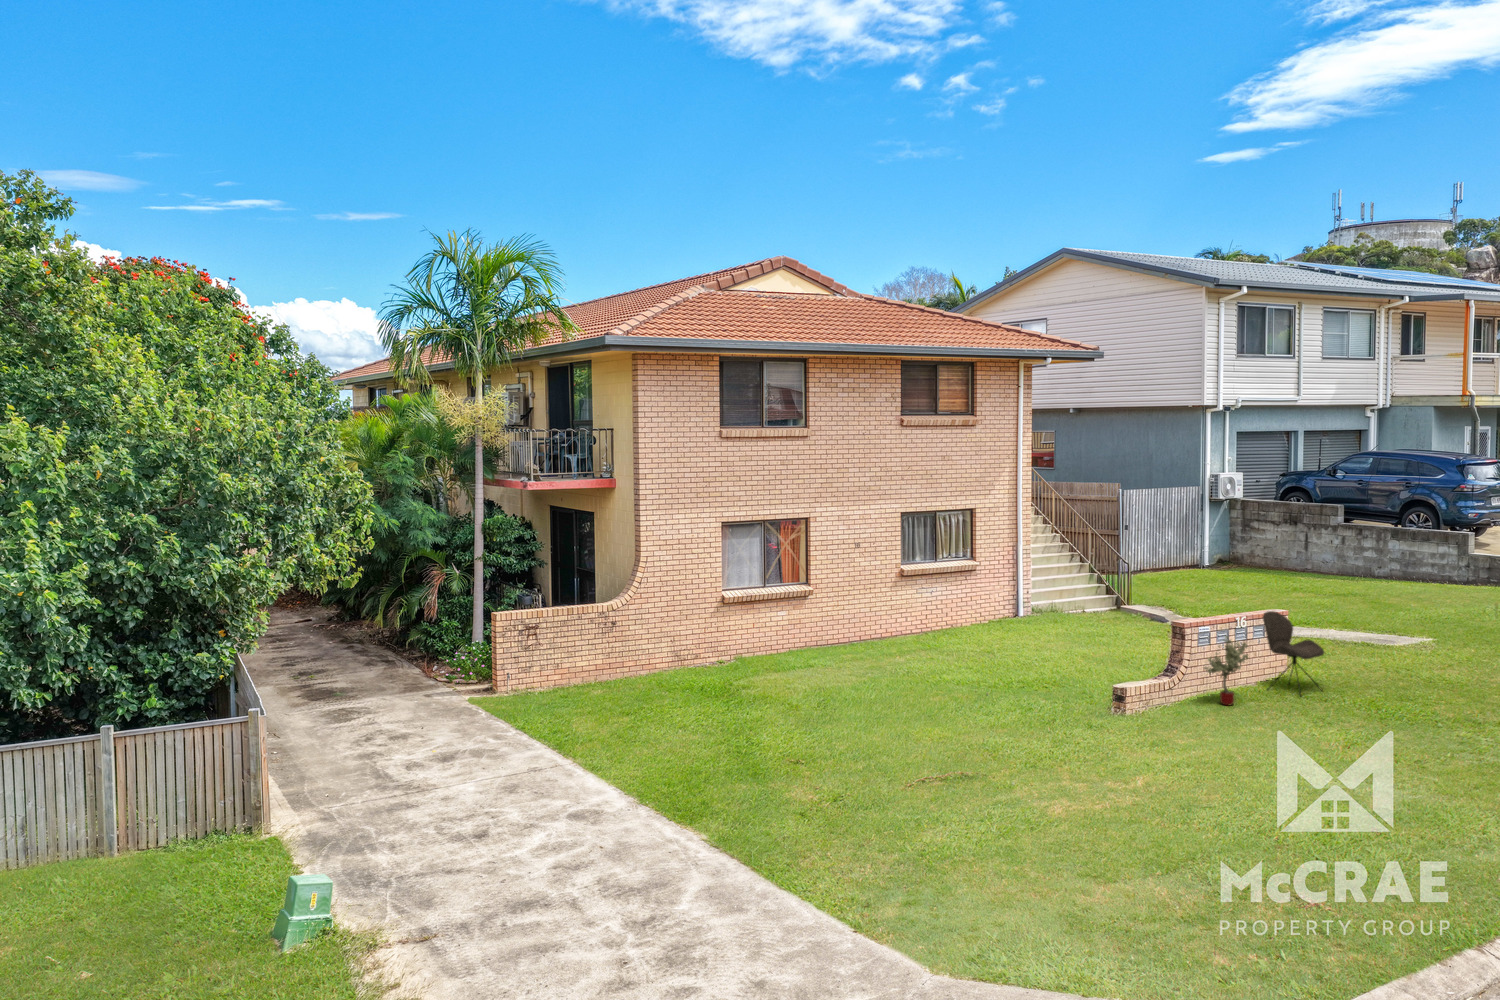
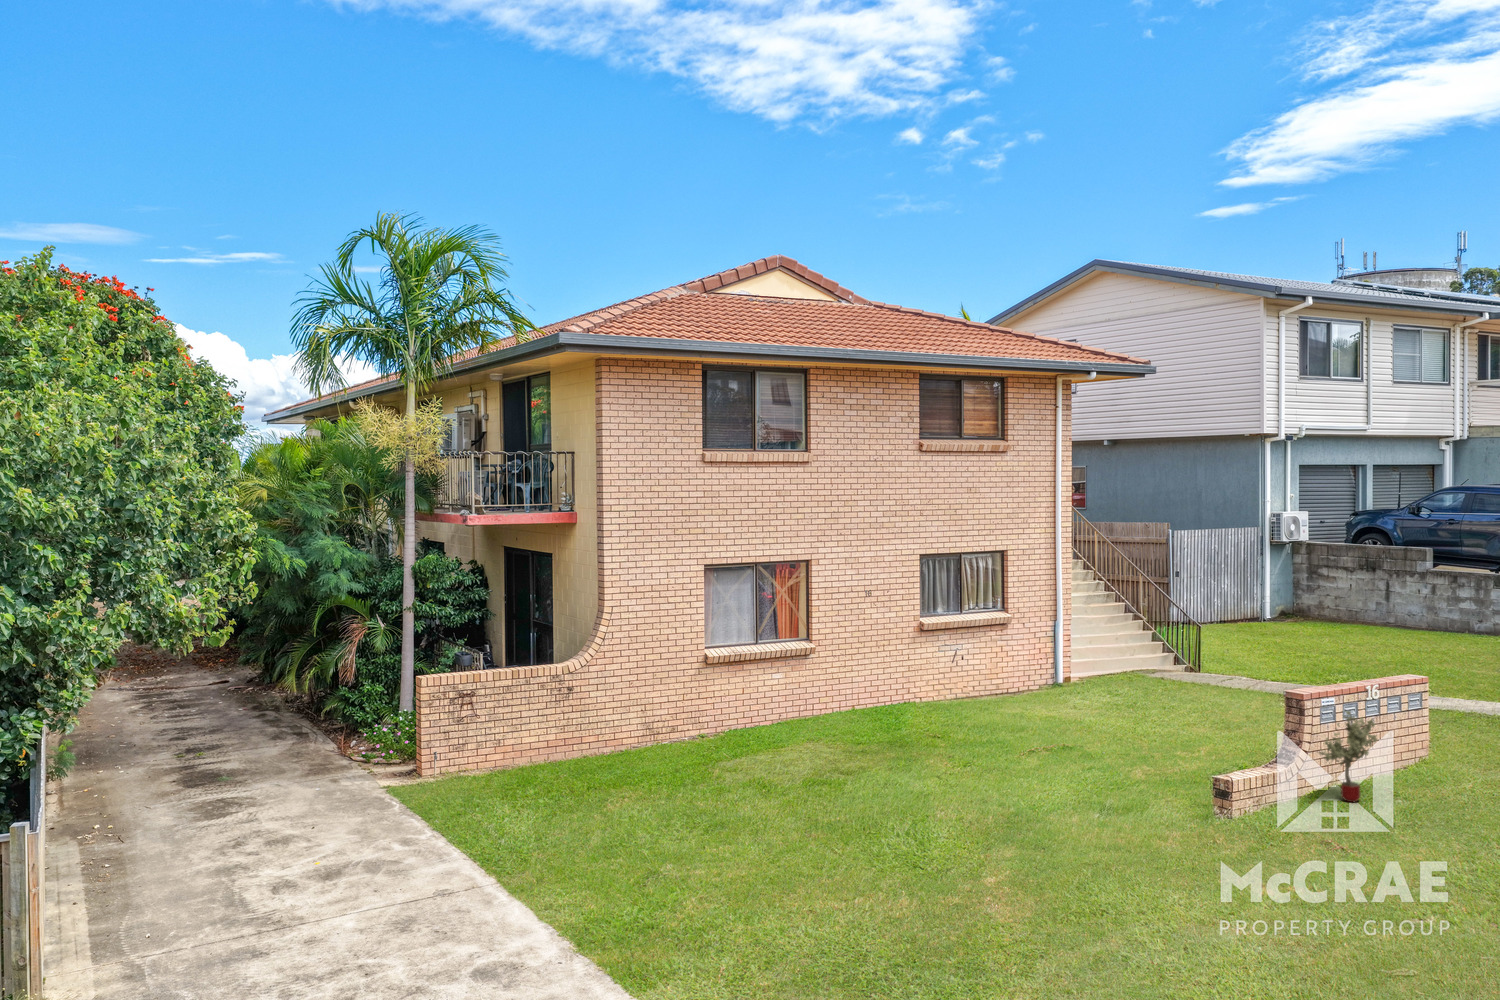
chair: present [1263,611,1324,696] -> none [1387,678,1471,790]

